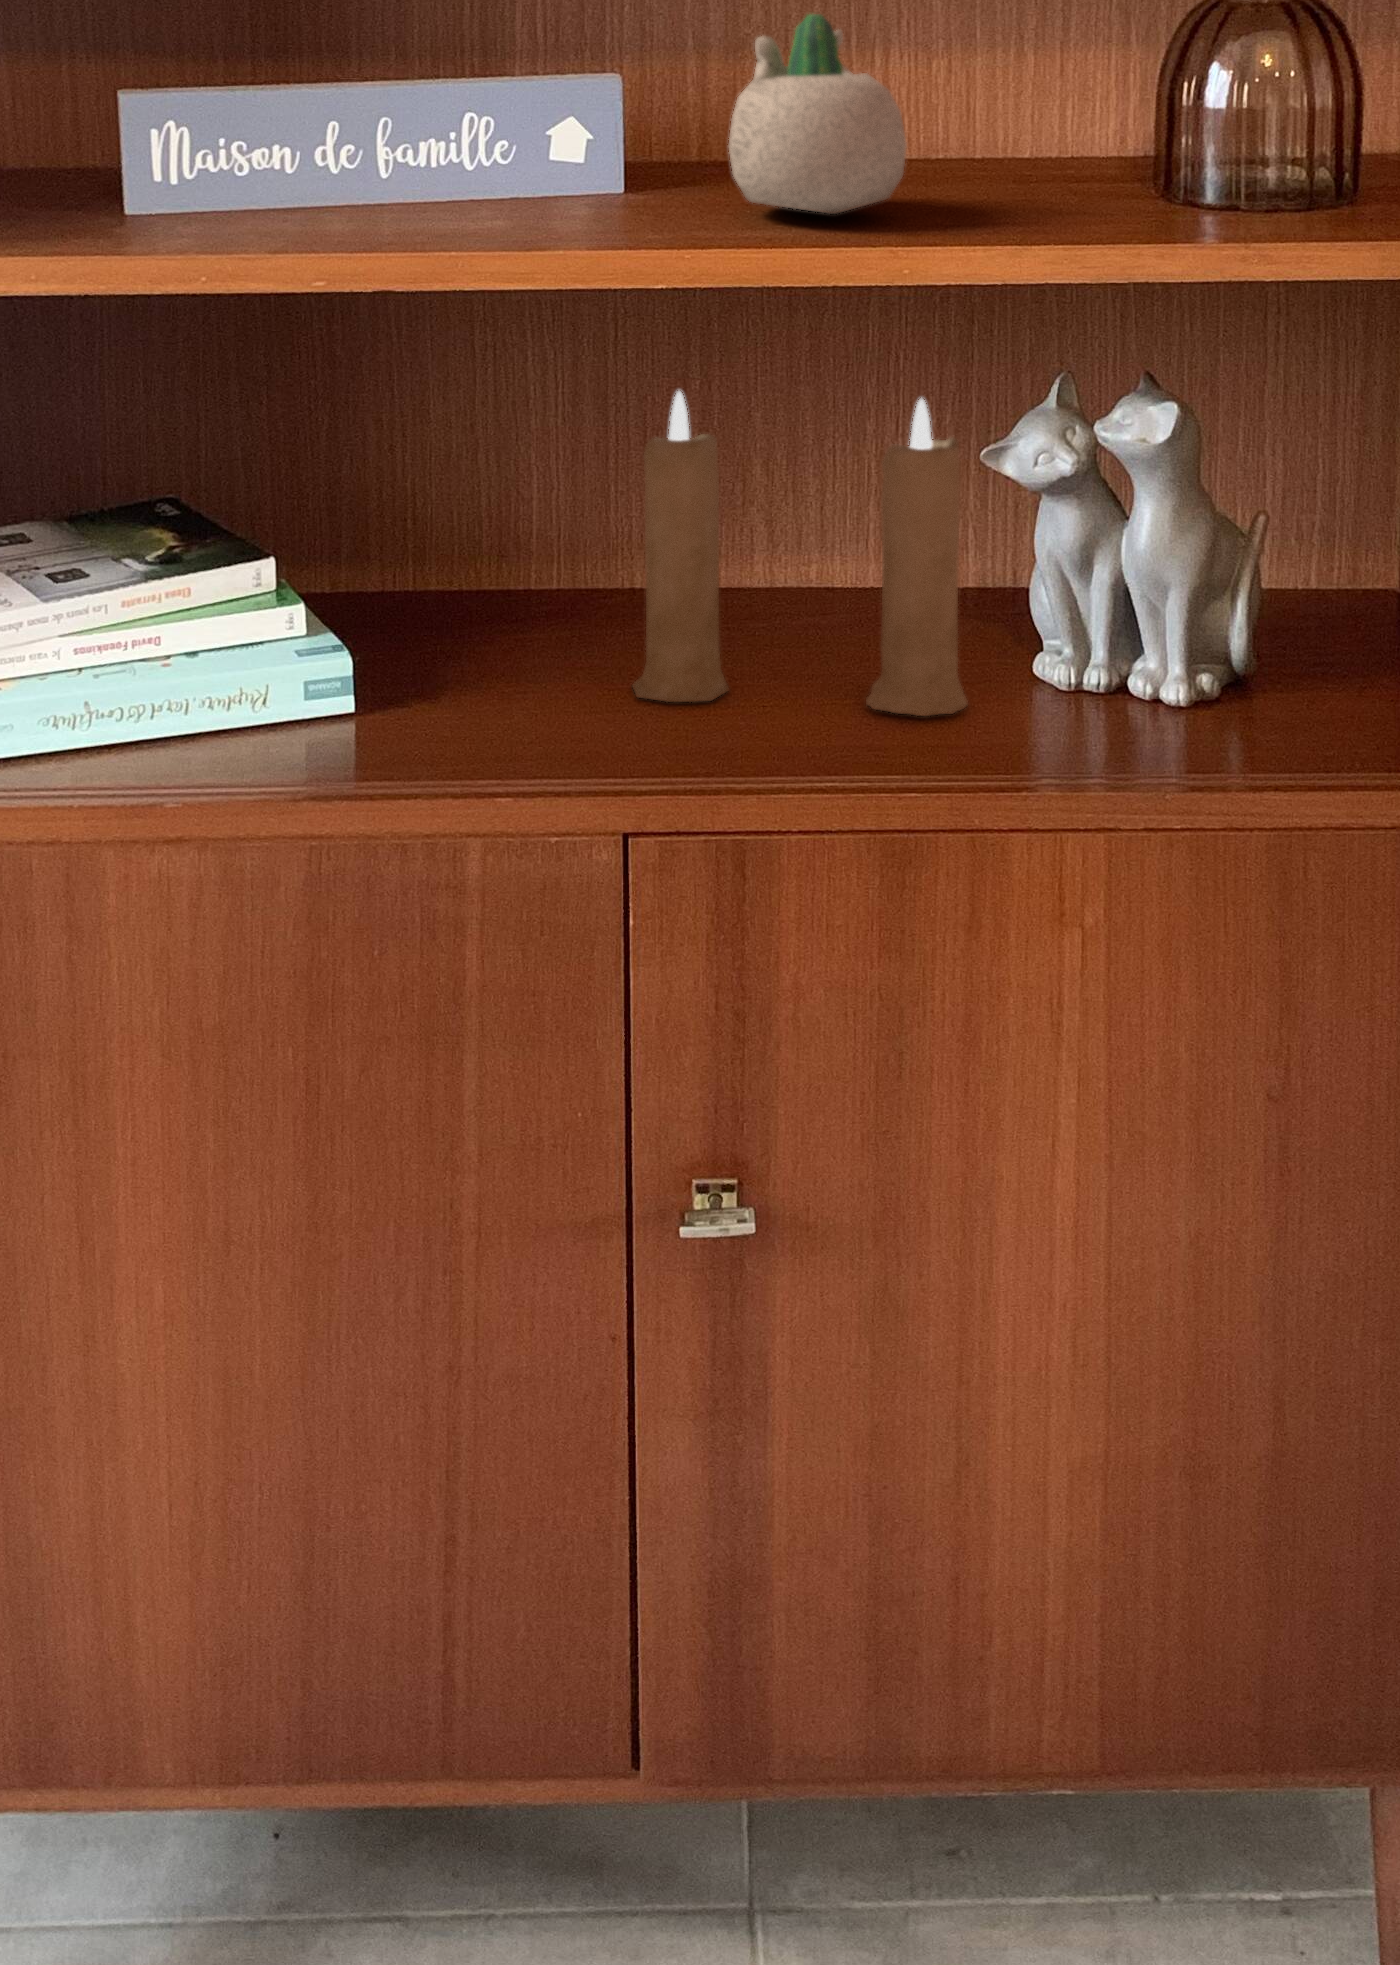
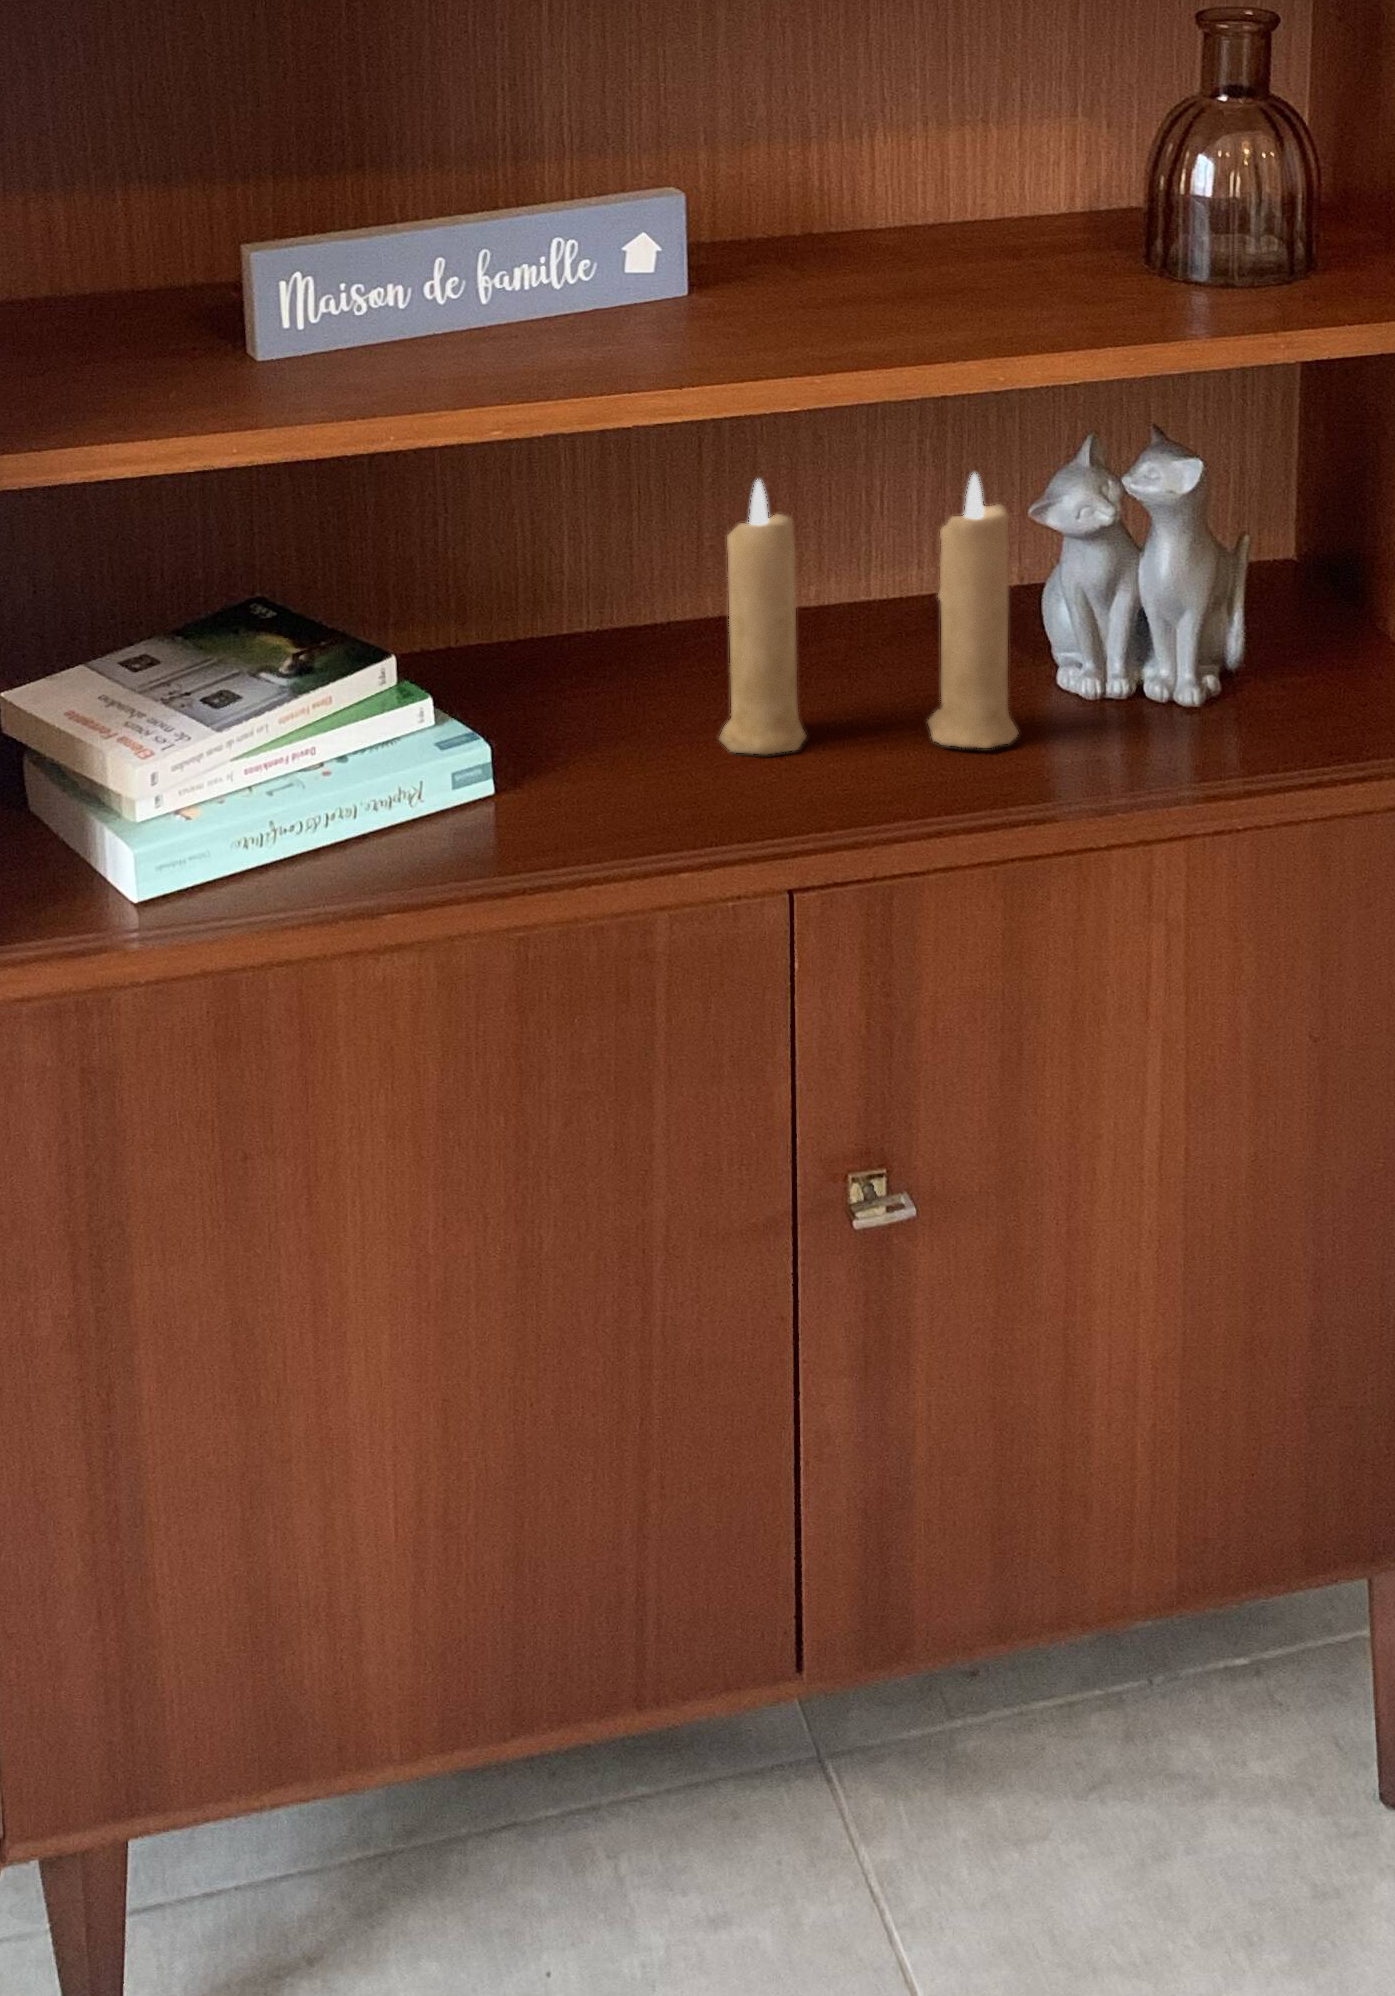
succulent planter: present [728,14,907,214] -> none [802,145,971,324]

